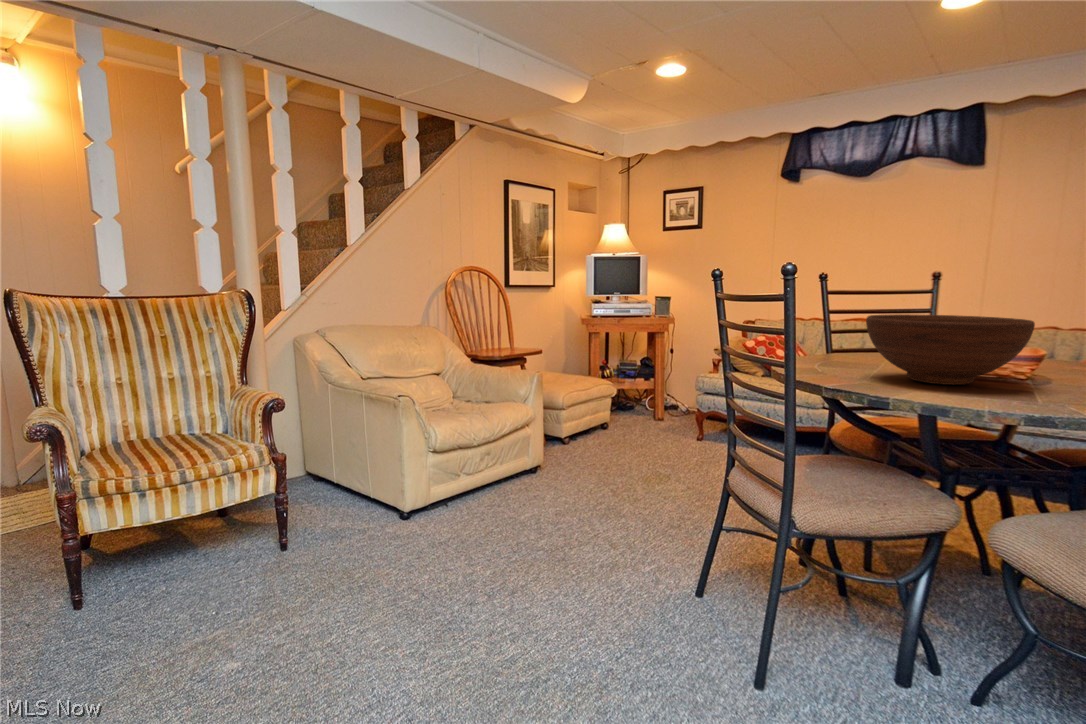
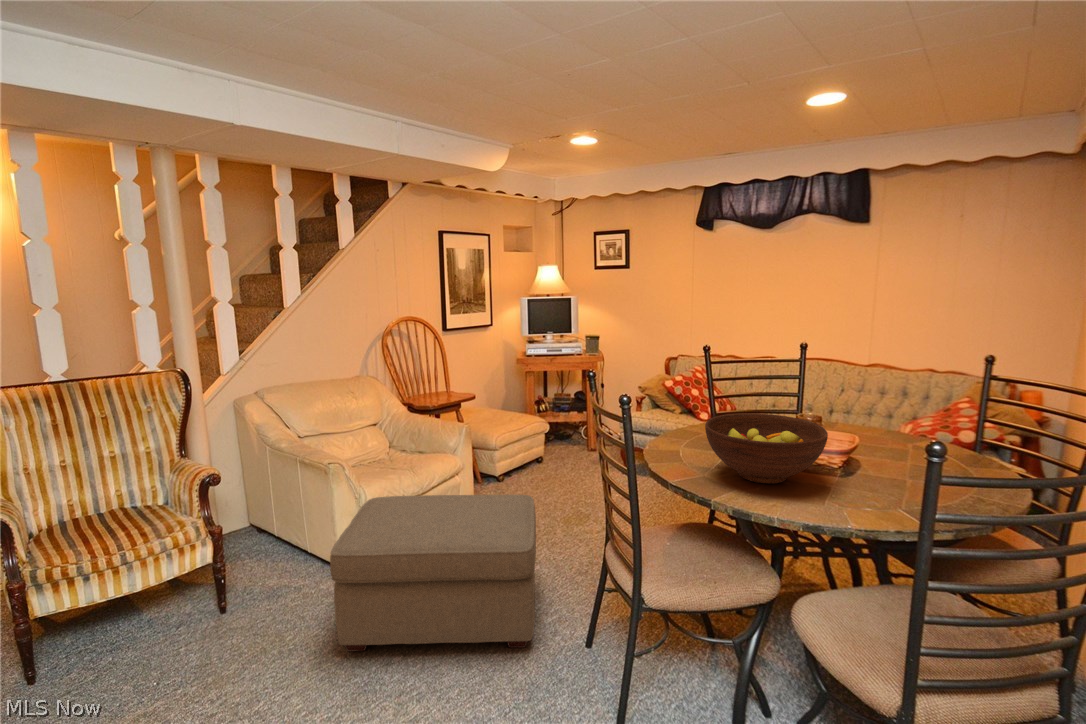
ottoman: none [410,431,641,595] -> present [330,495,536,651]

